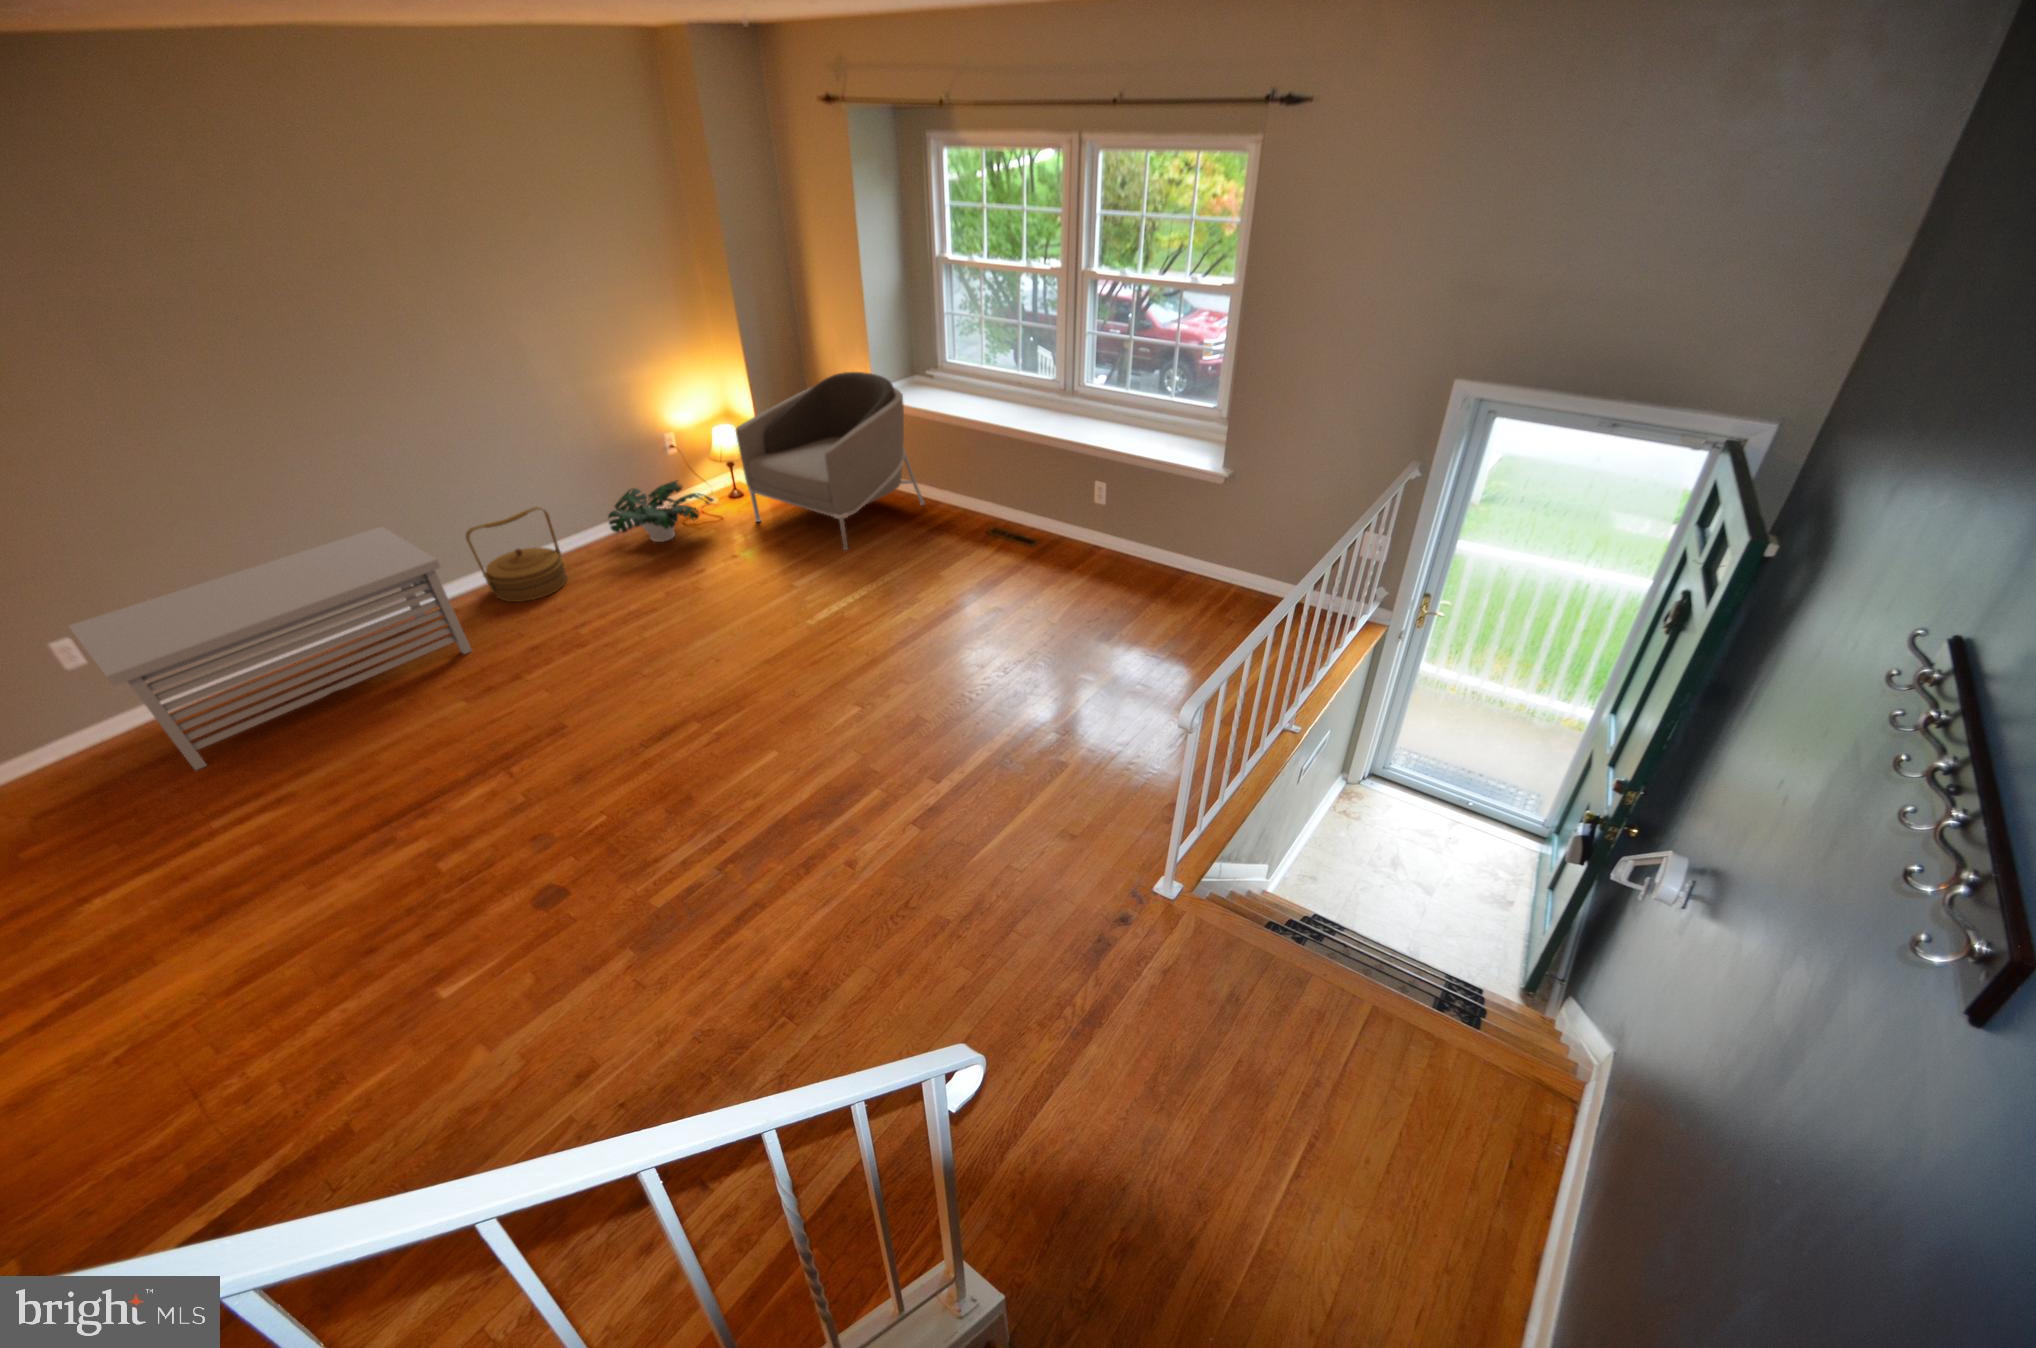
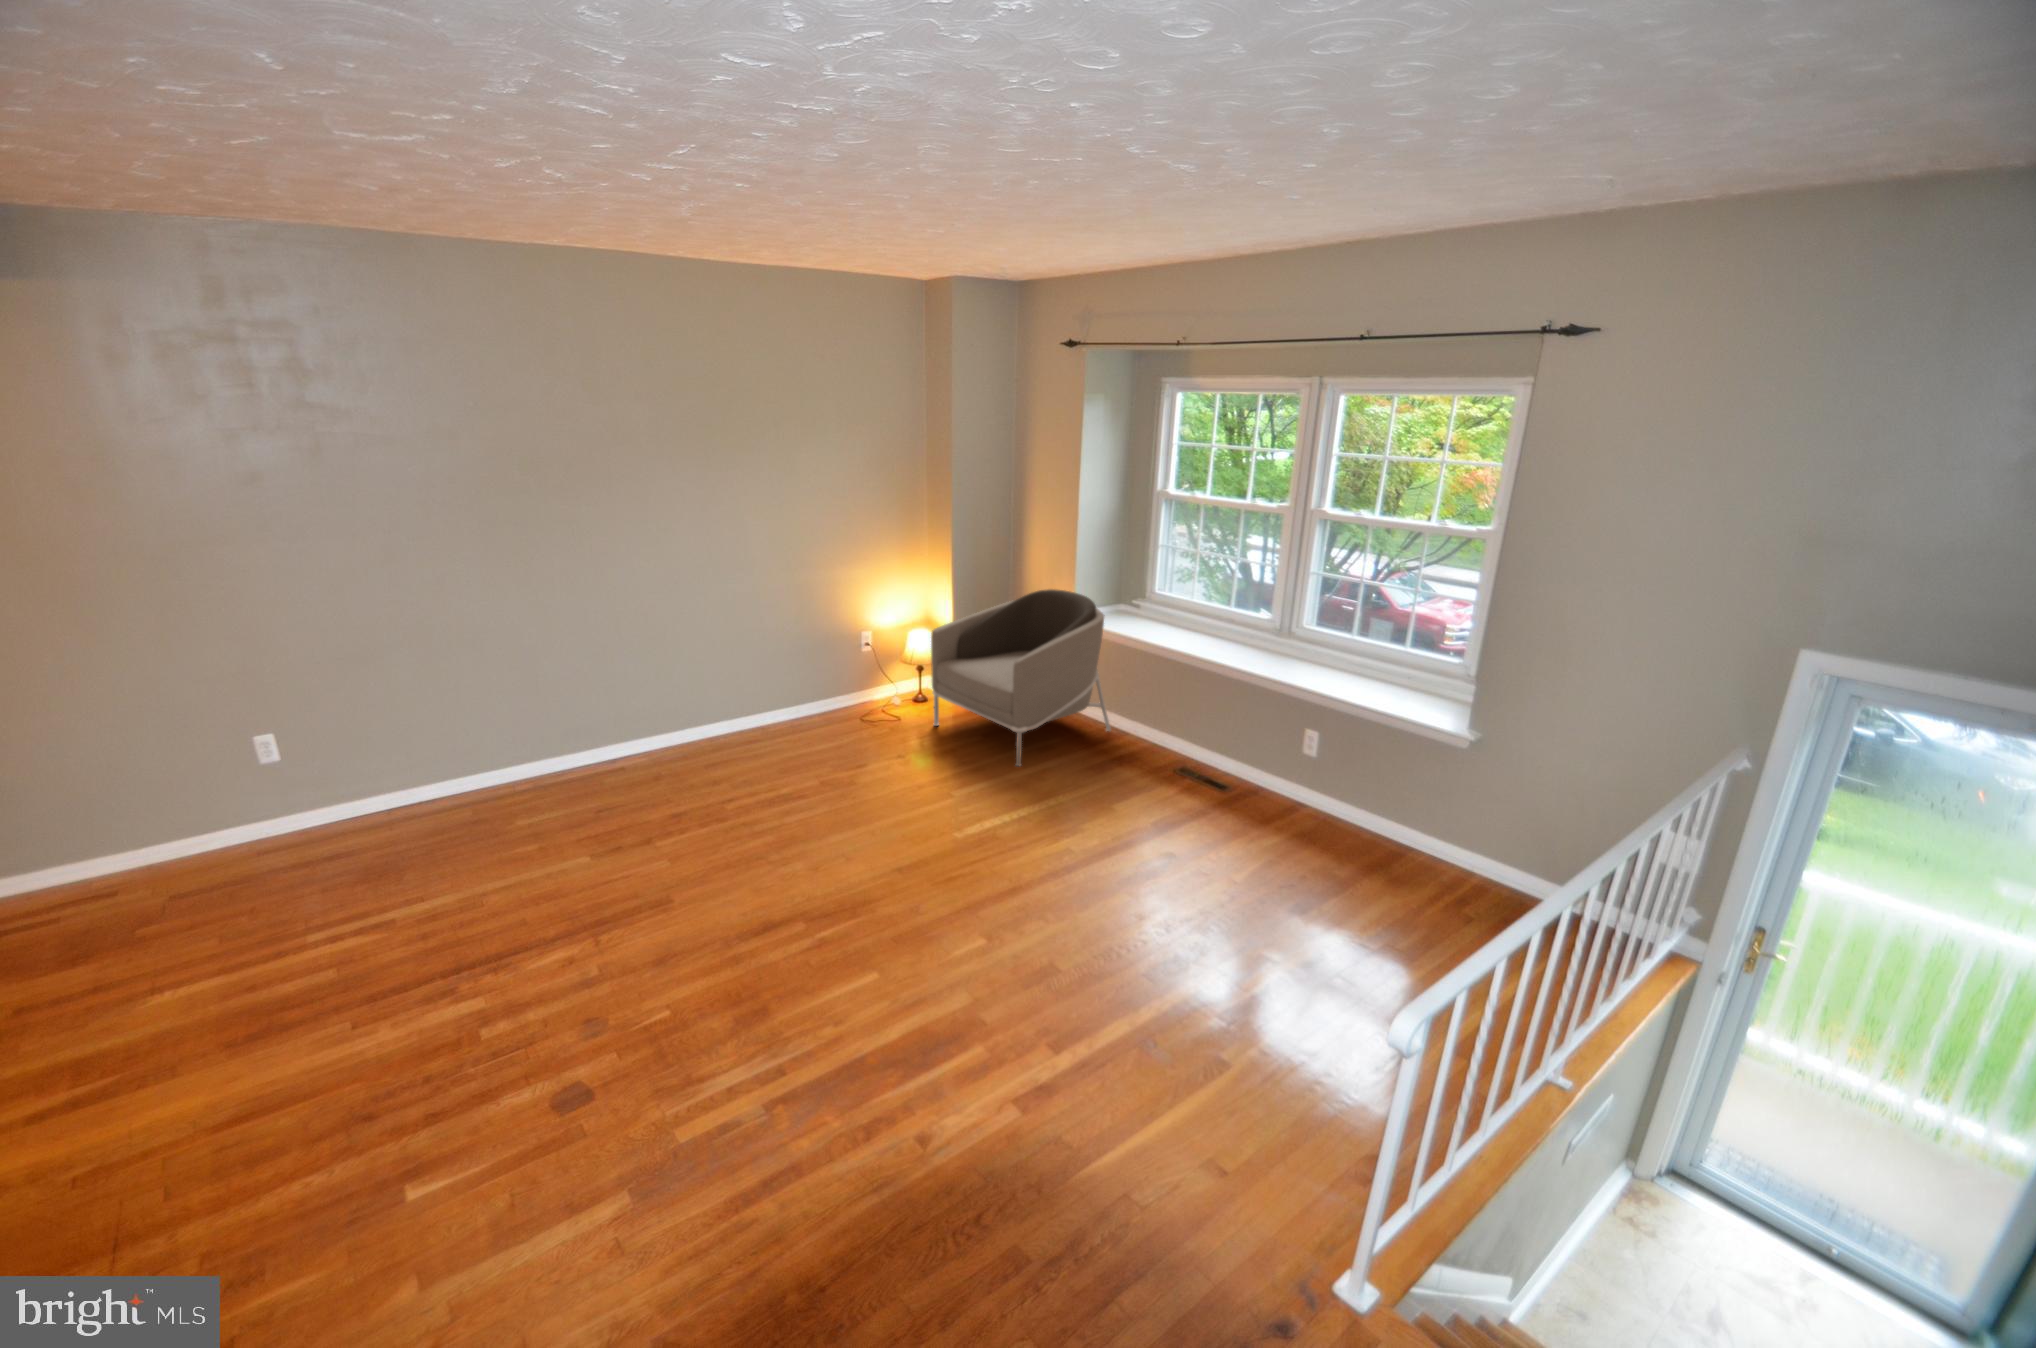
potted plant: present [608,480,713,542] -> none [792,675,897,732]
woven basket: present [466,507,567,602] -> none [658,681,740,771]
storage bench: present [69,527,471,770] -> none [305,680,630,886]

